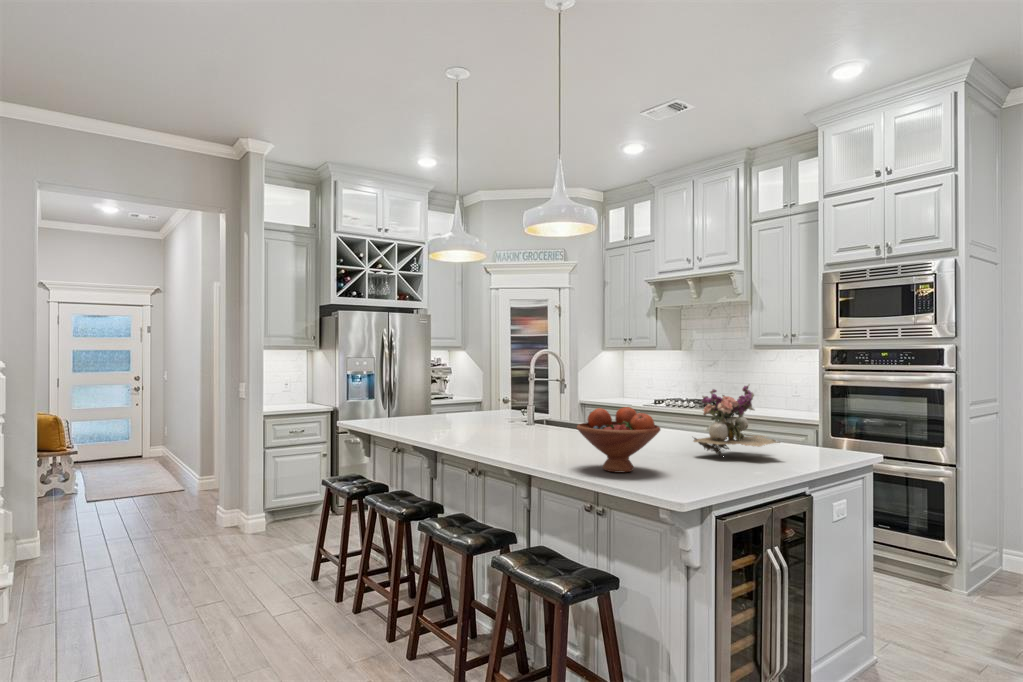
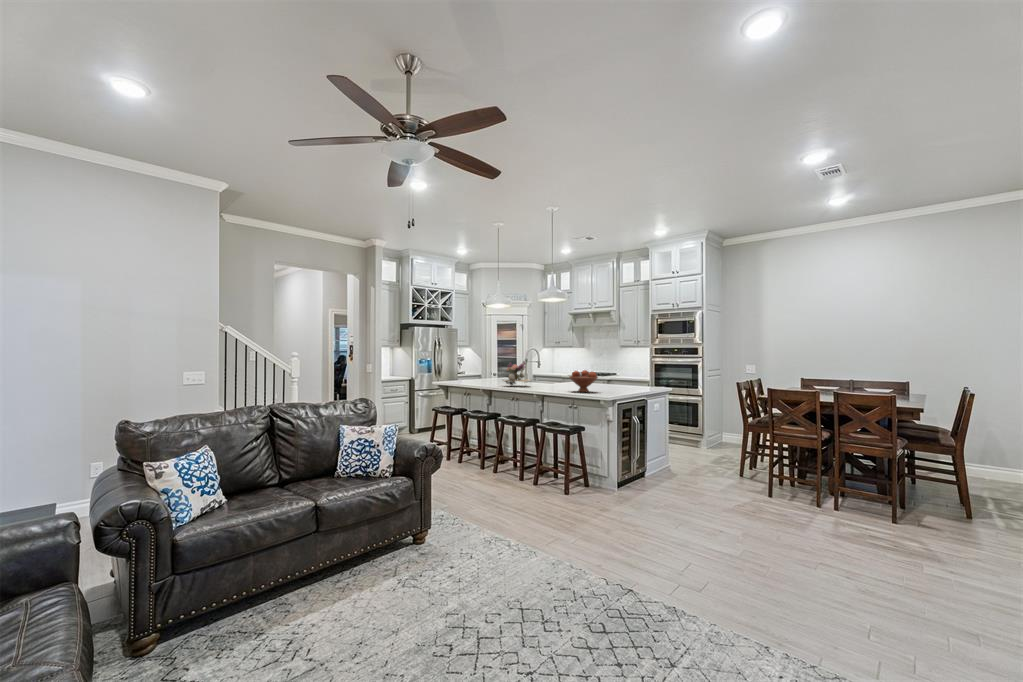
flower arrangement: present [694,385,780,456] -> present [503,361,530,385]

